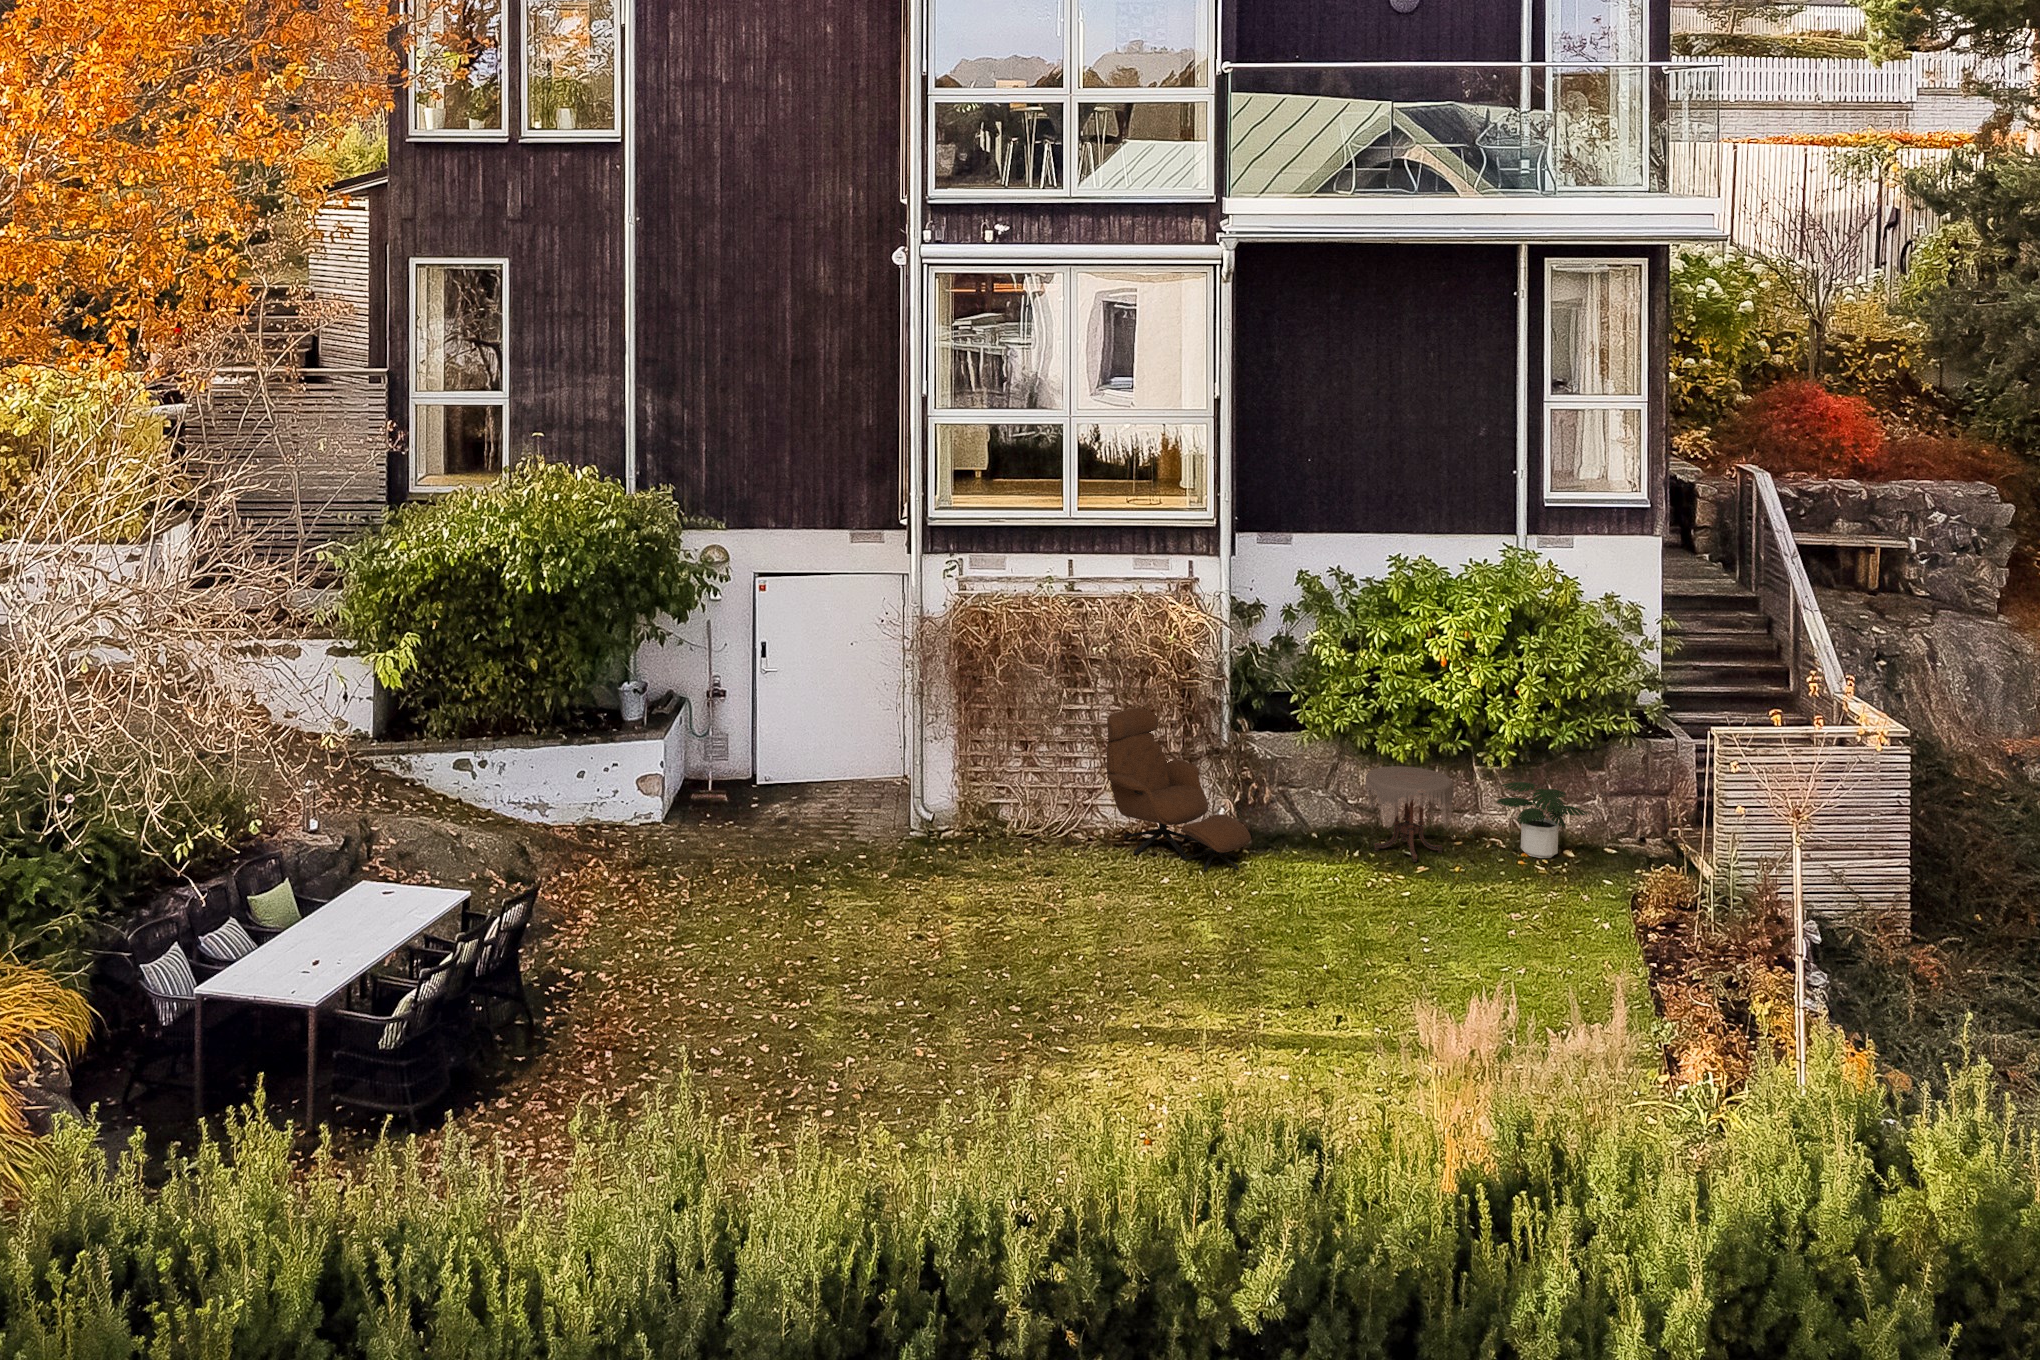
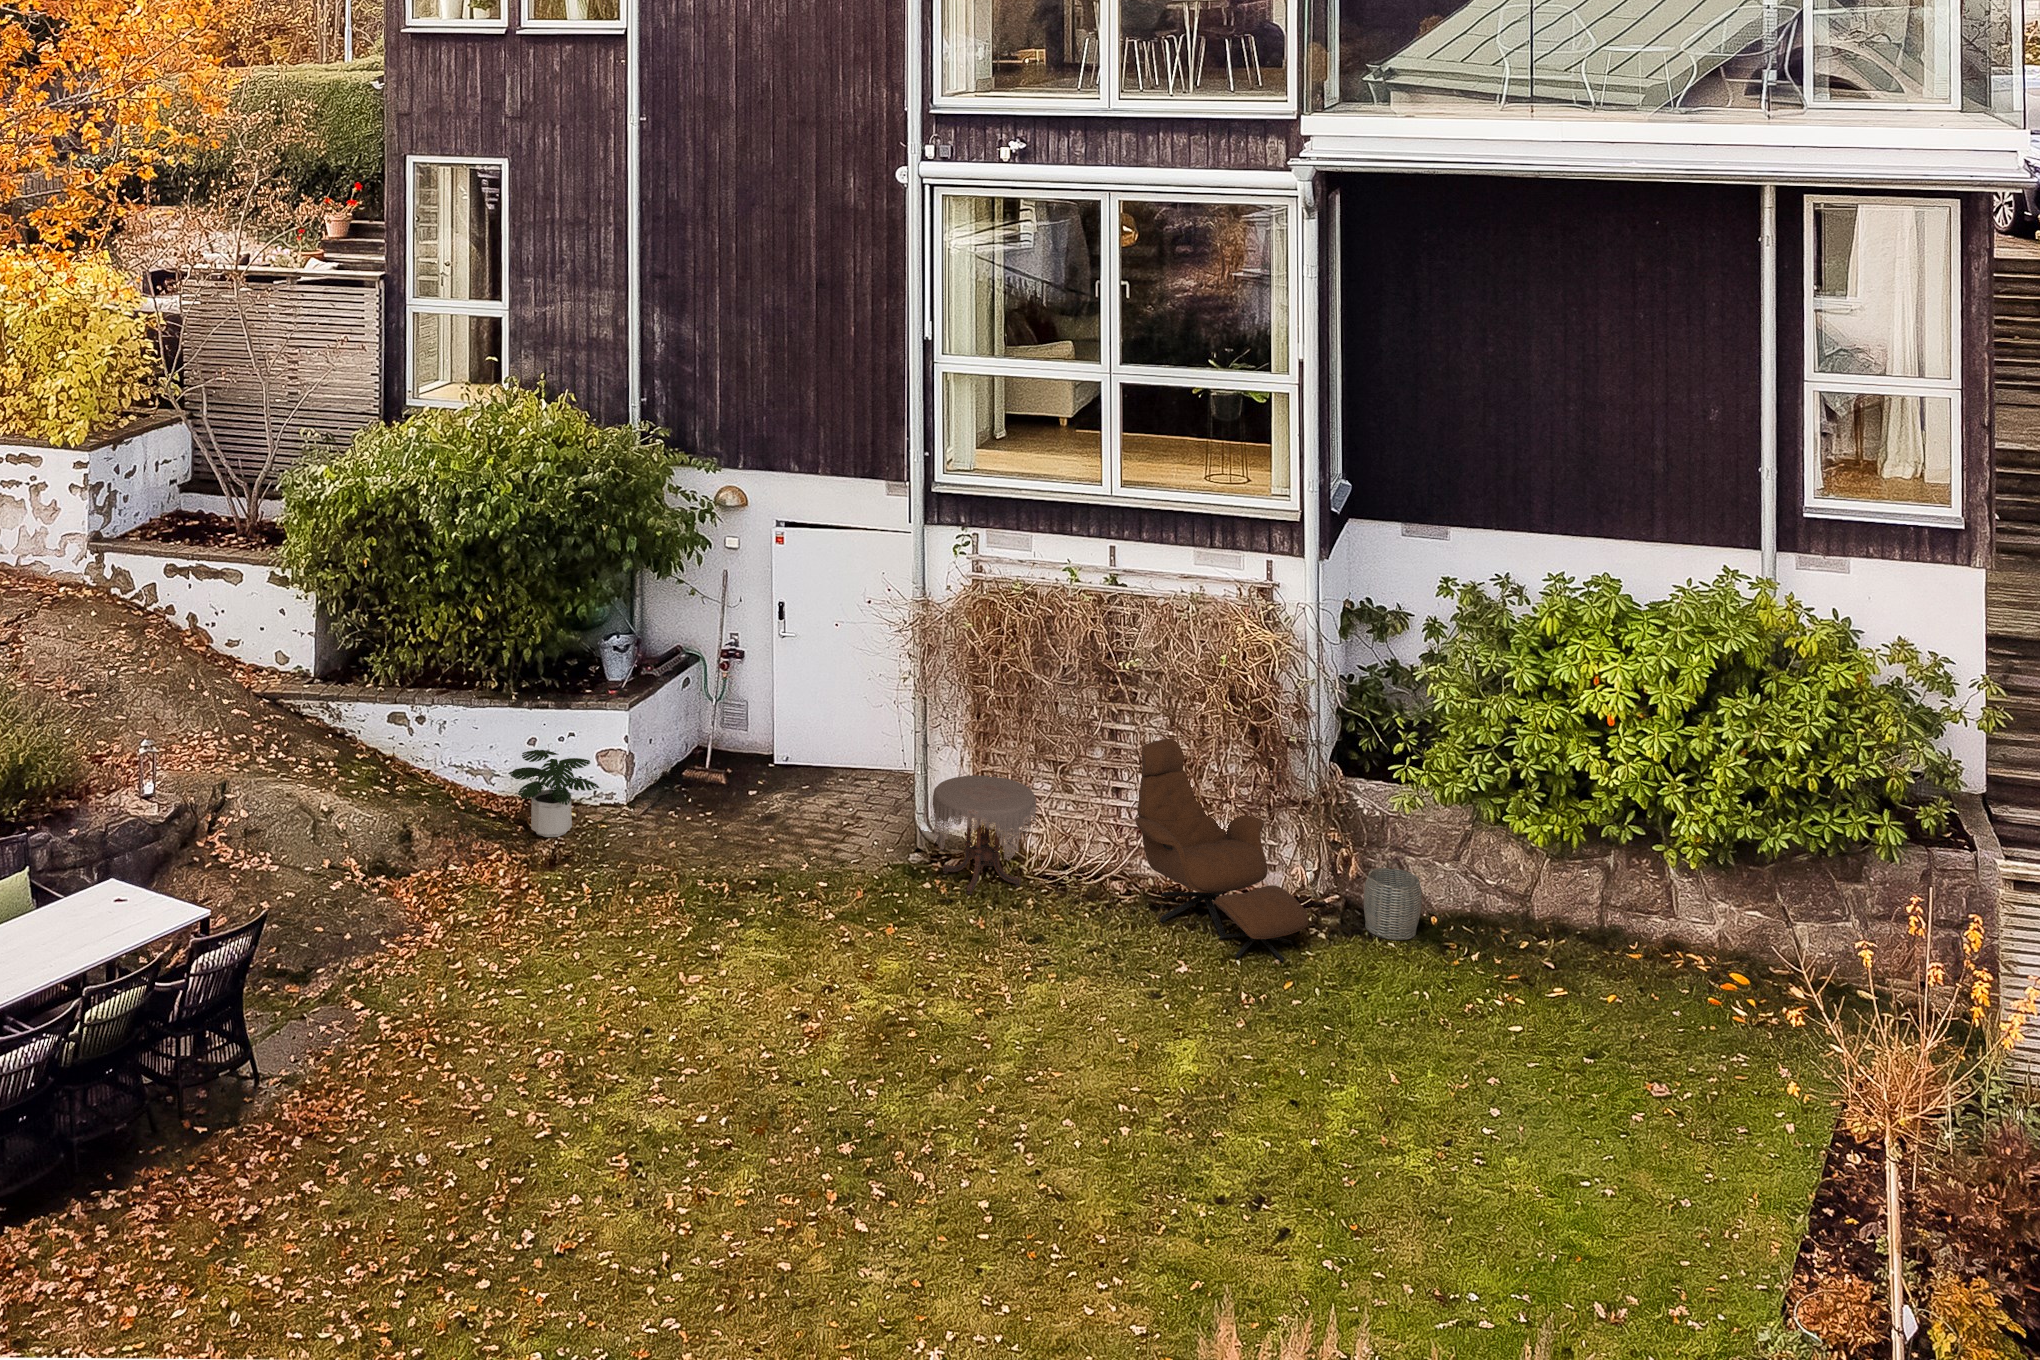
side table: present [1366,766,1454,862] -> present [932,775,1036,894]
potted plant: present [1497,782,1589,858] -> present [508,750,599,837]
woven basket: none [1278,794,1321,846] -> present [1364,868,1421,940]

